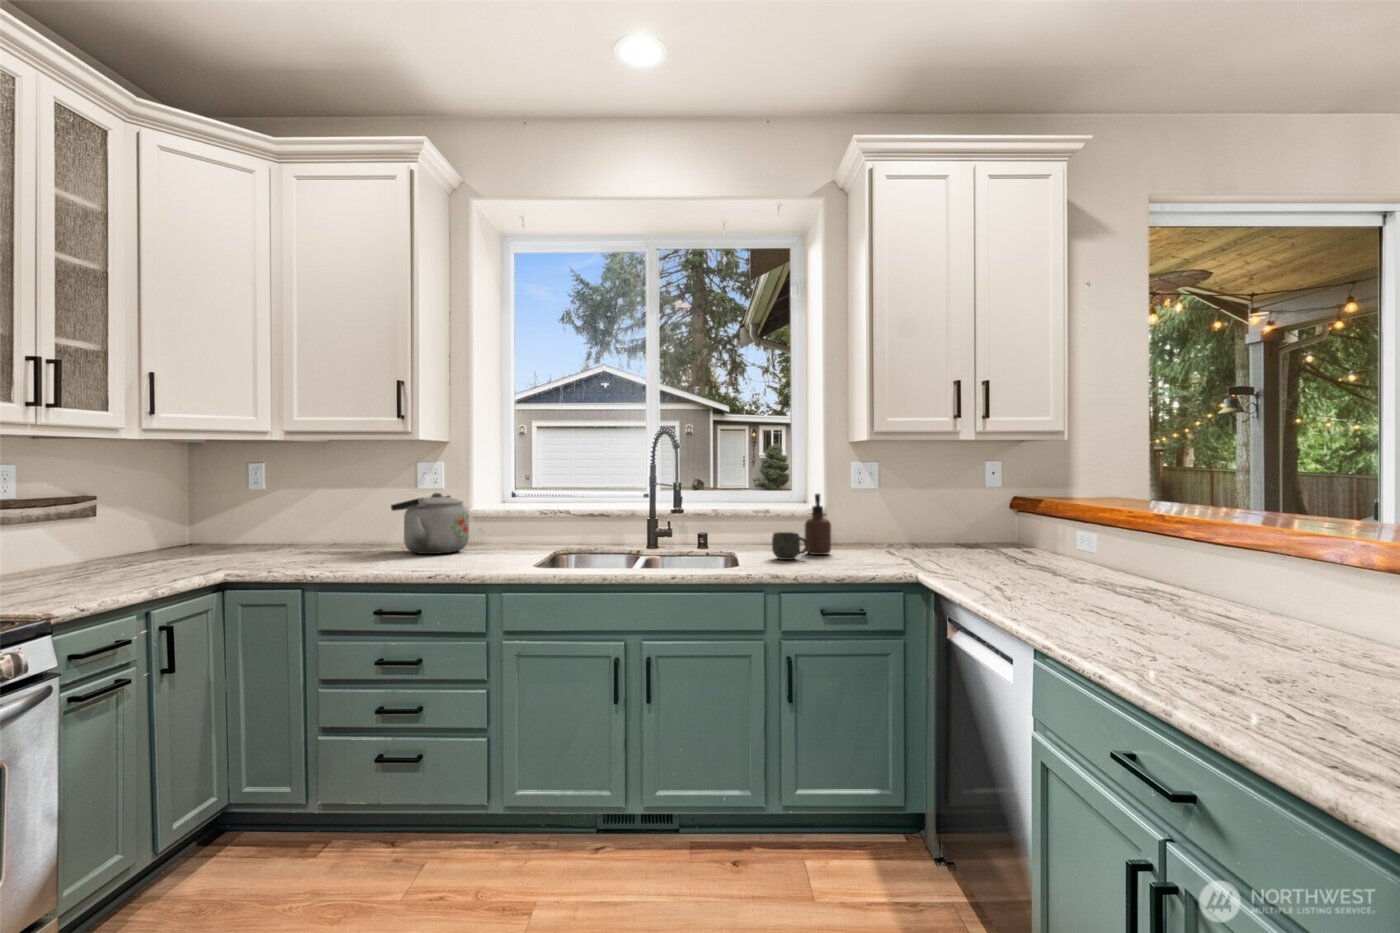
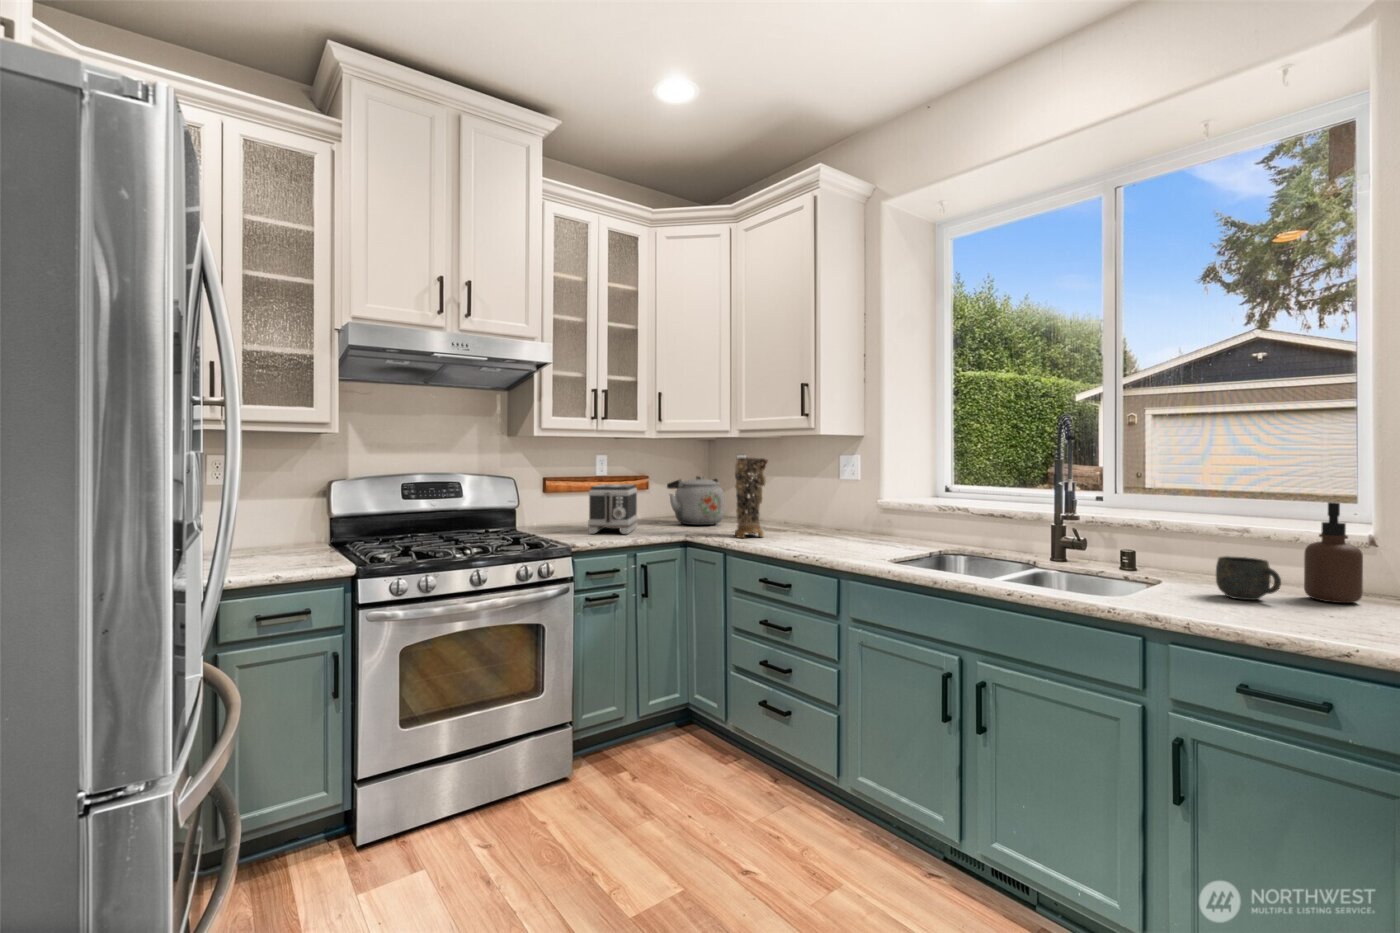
decorative vase: none [303,468,352,566] -> present [735,458,768,538]
kettle: present [391,493,469,554] -> present [667,476,724,525]
toaster: none [35,508,131,590] -> present [588,484,638,534]

